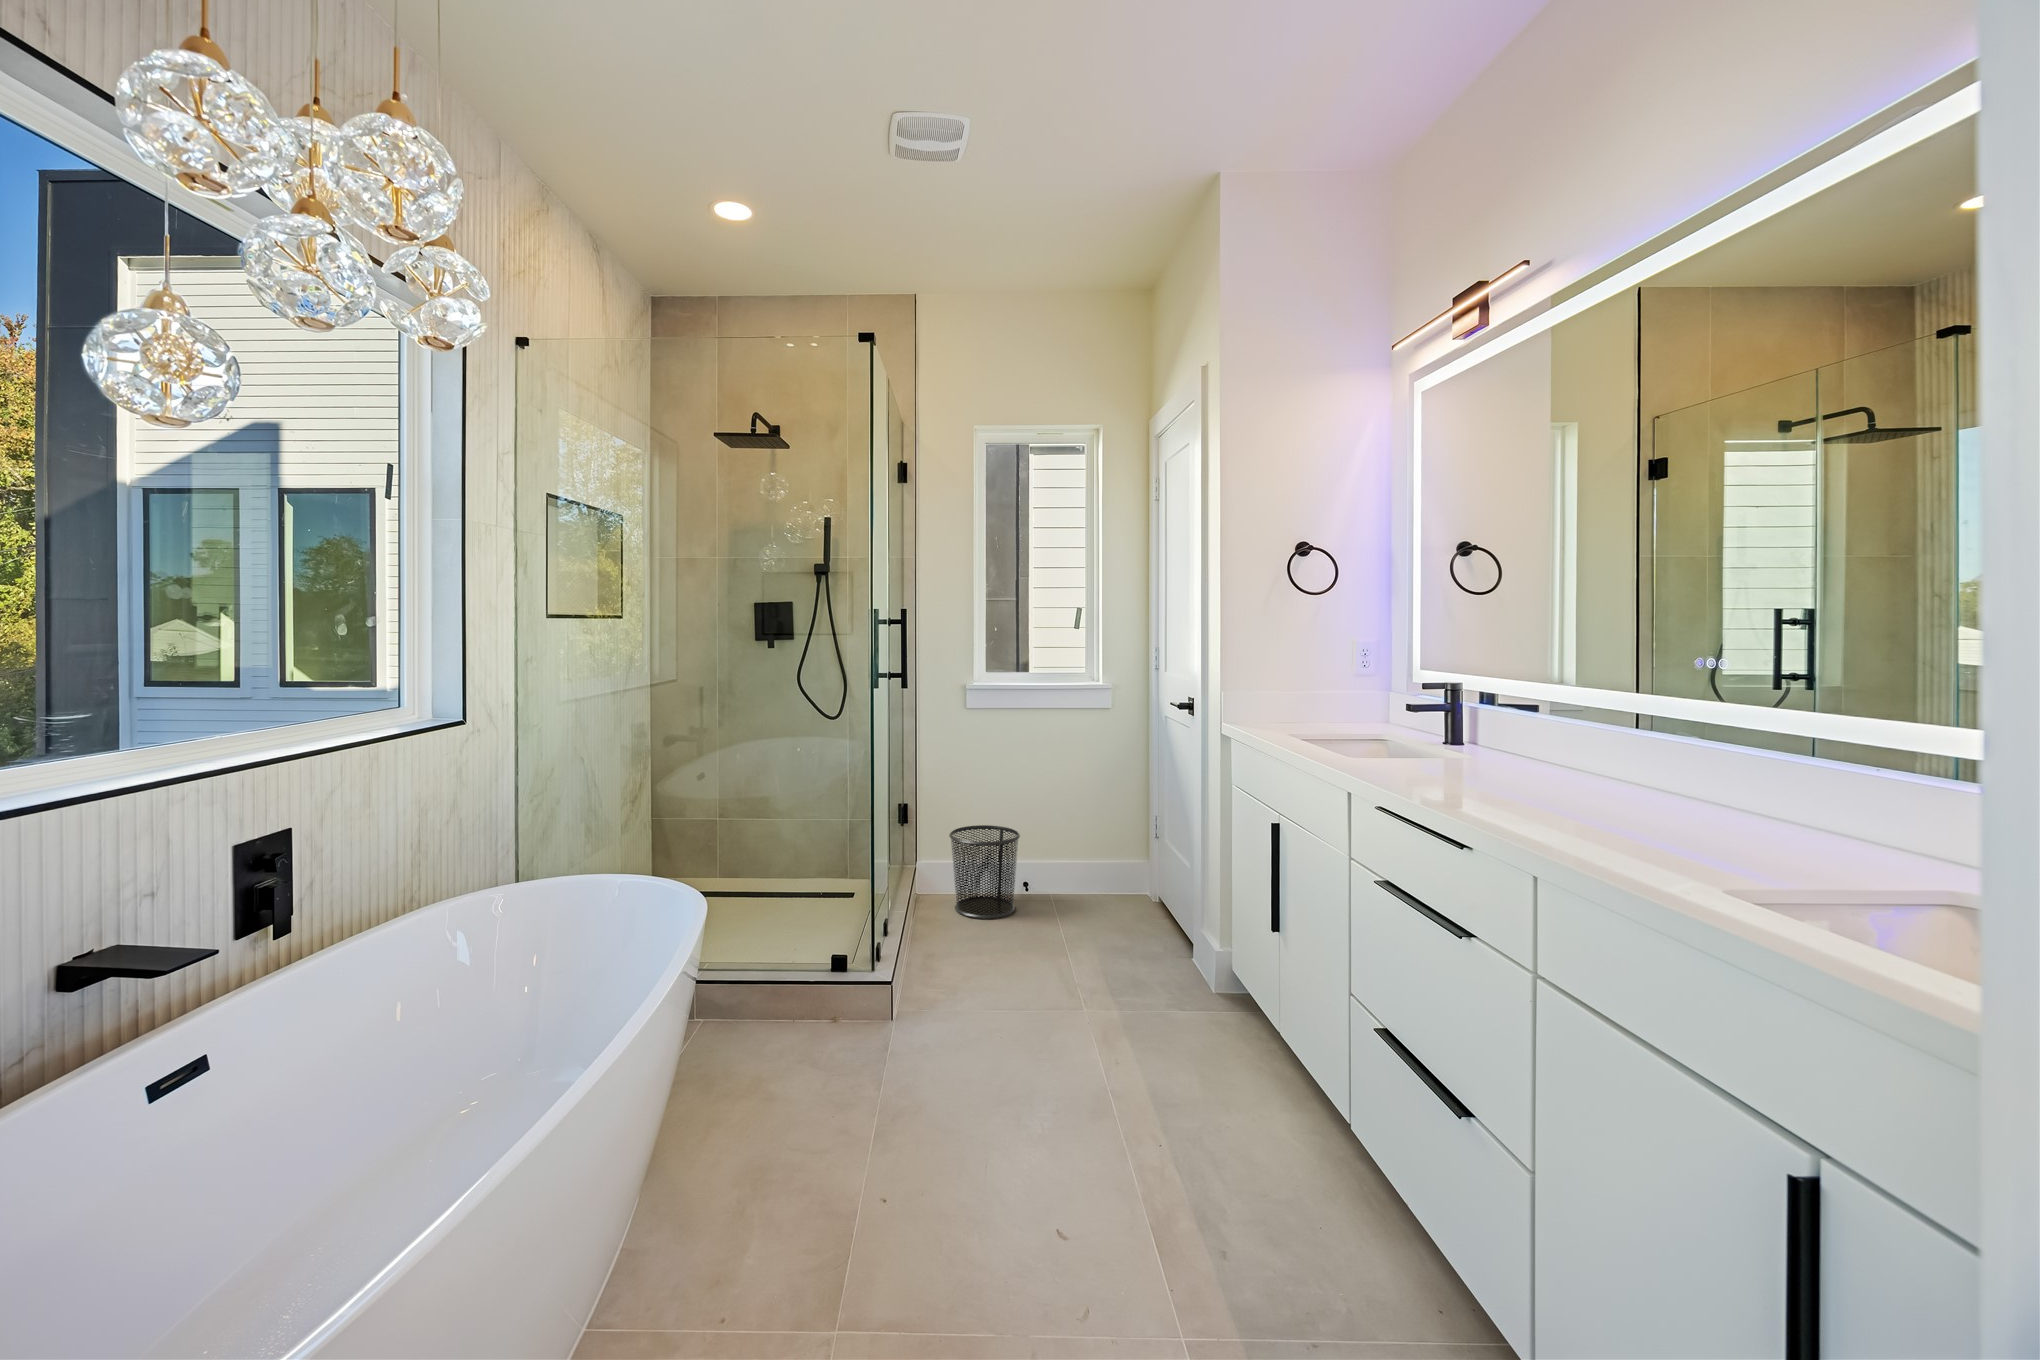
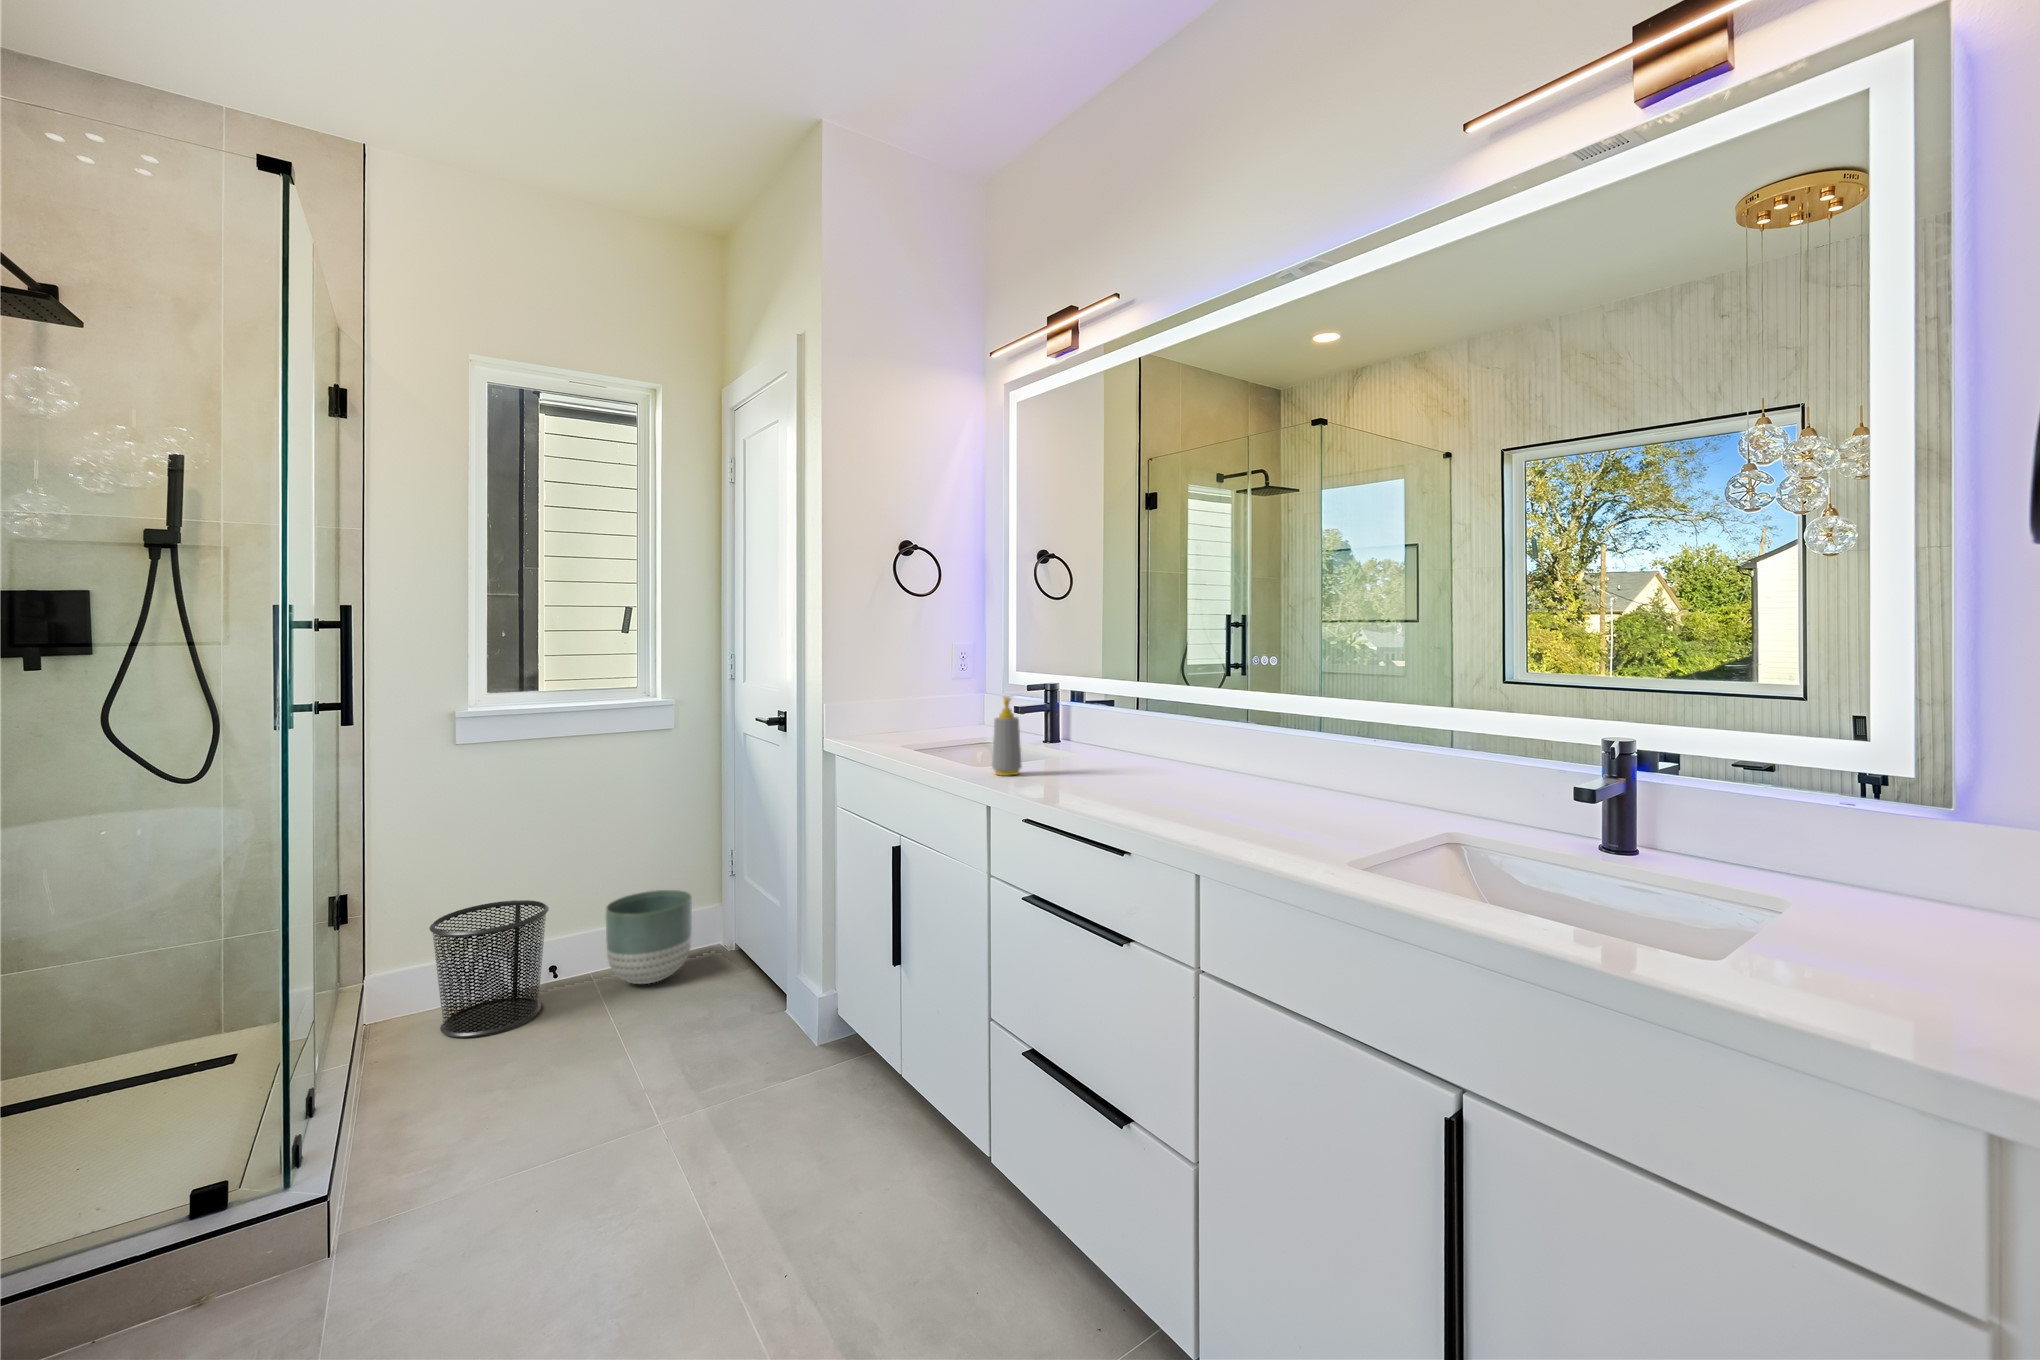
soap bottle: none [1363,691,1395,768] -> present [992,697,1021,776]
planter: none [1058,837,1121,910] -> present [606,890,692,984]

